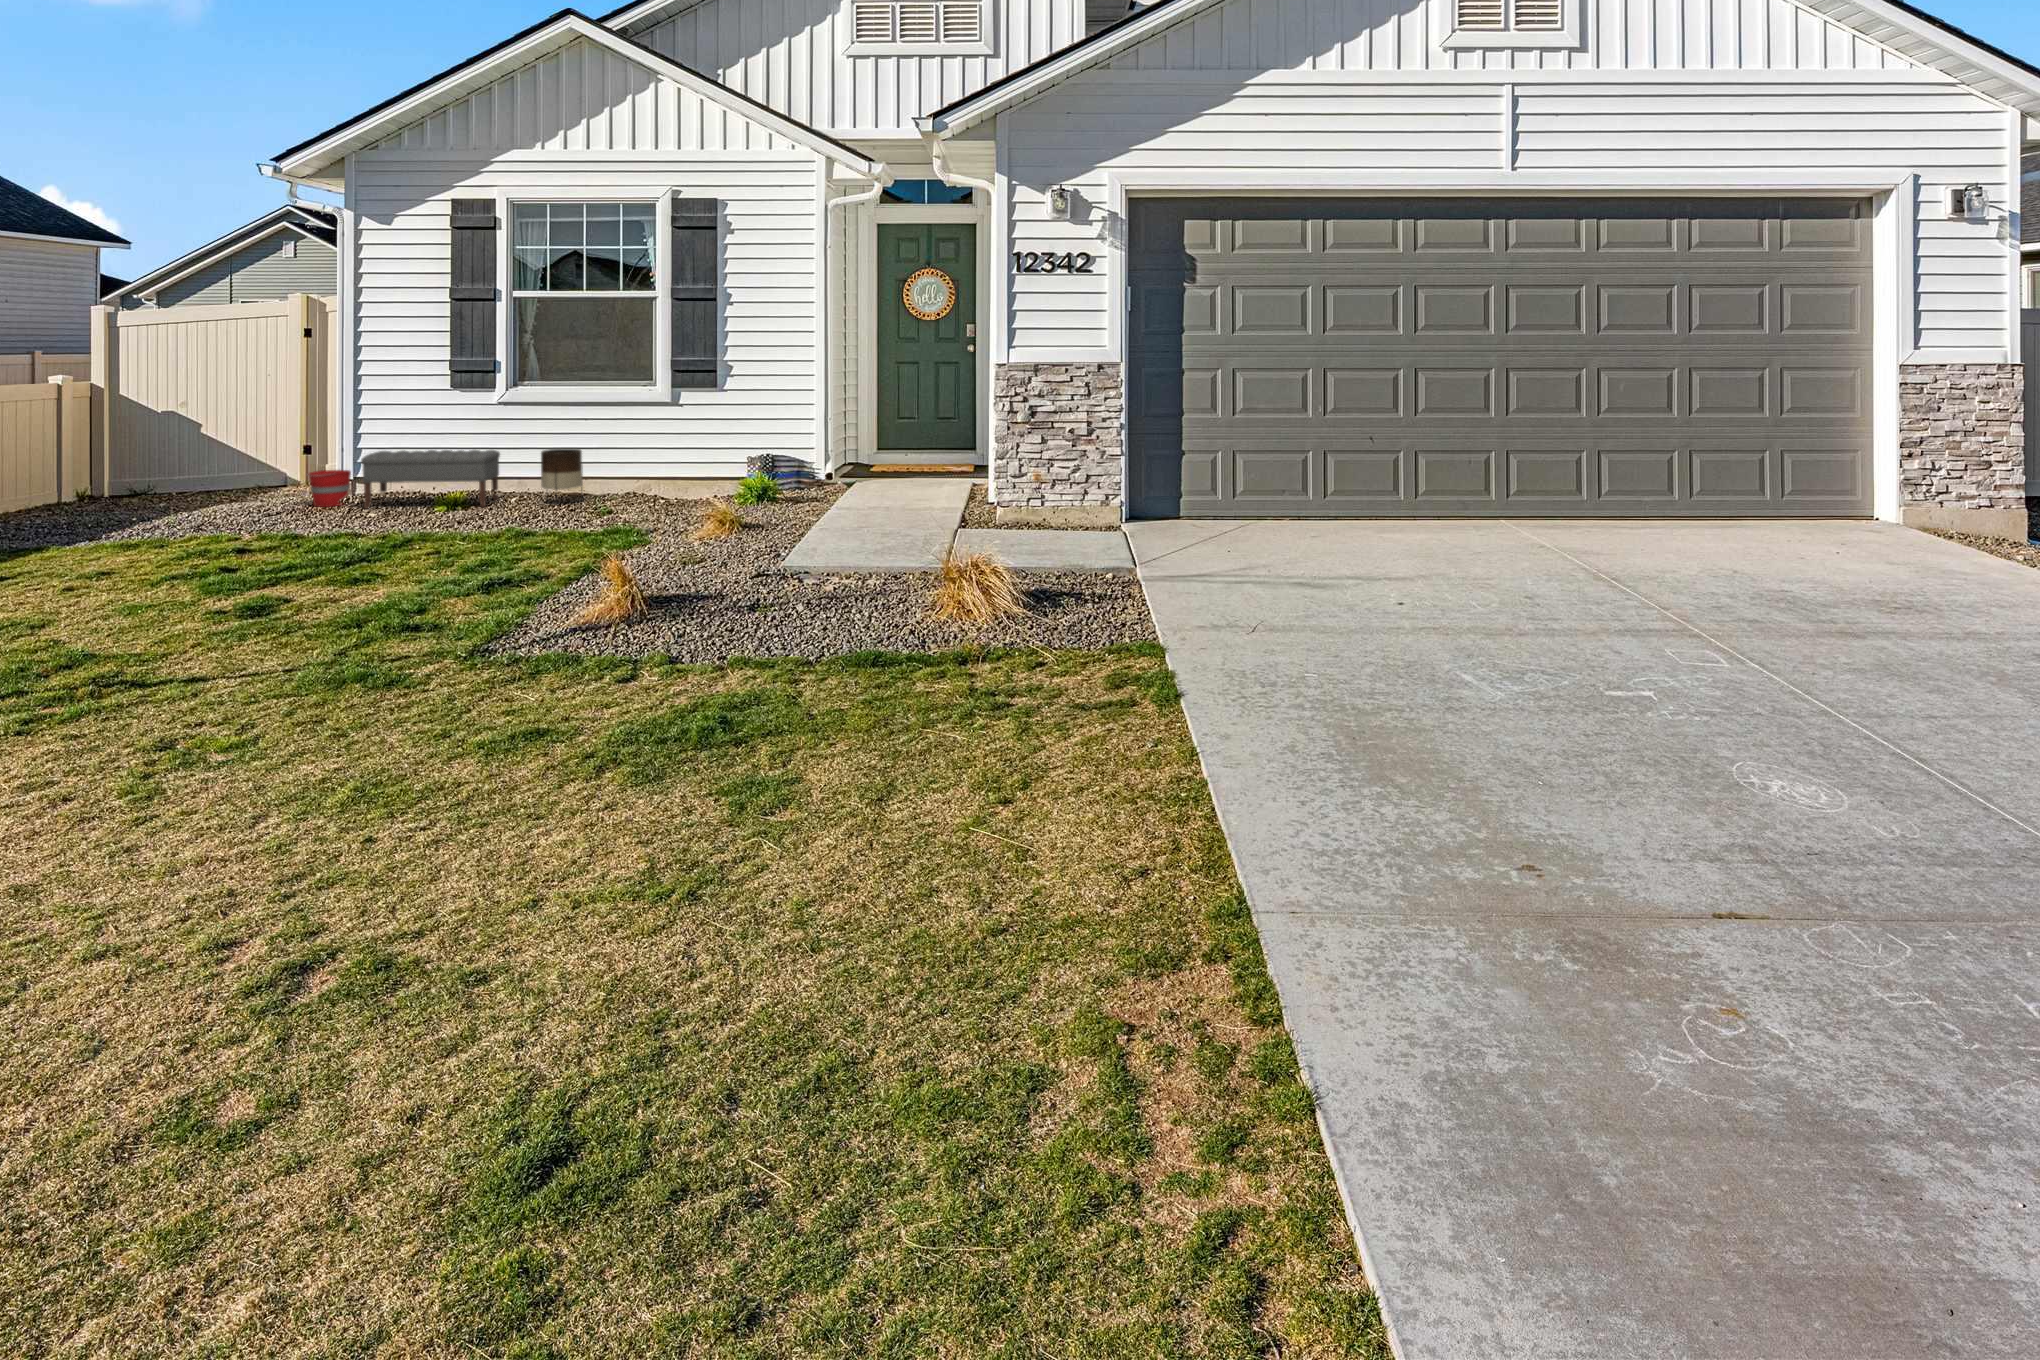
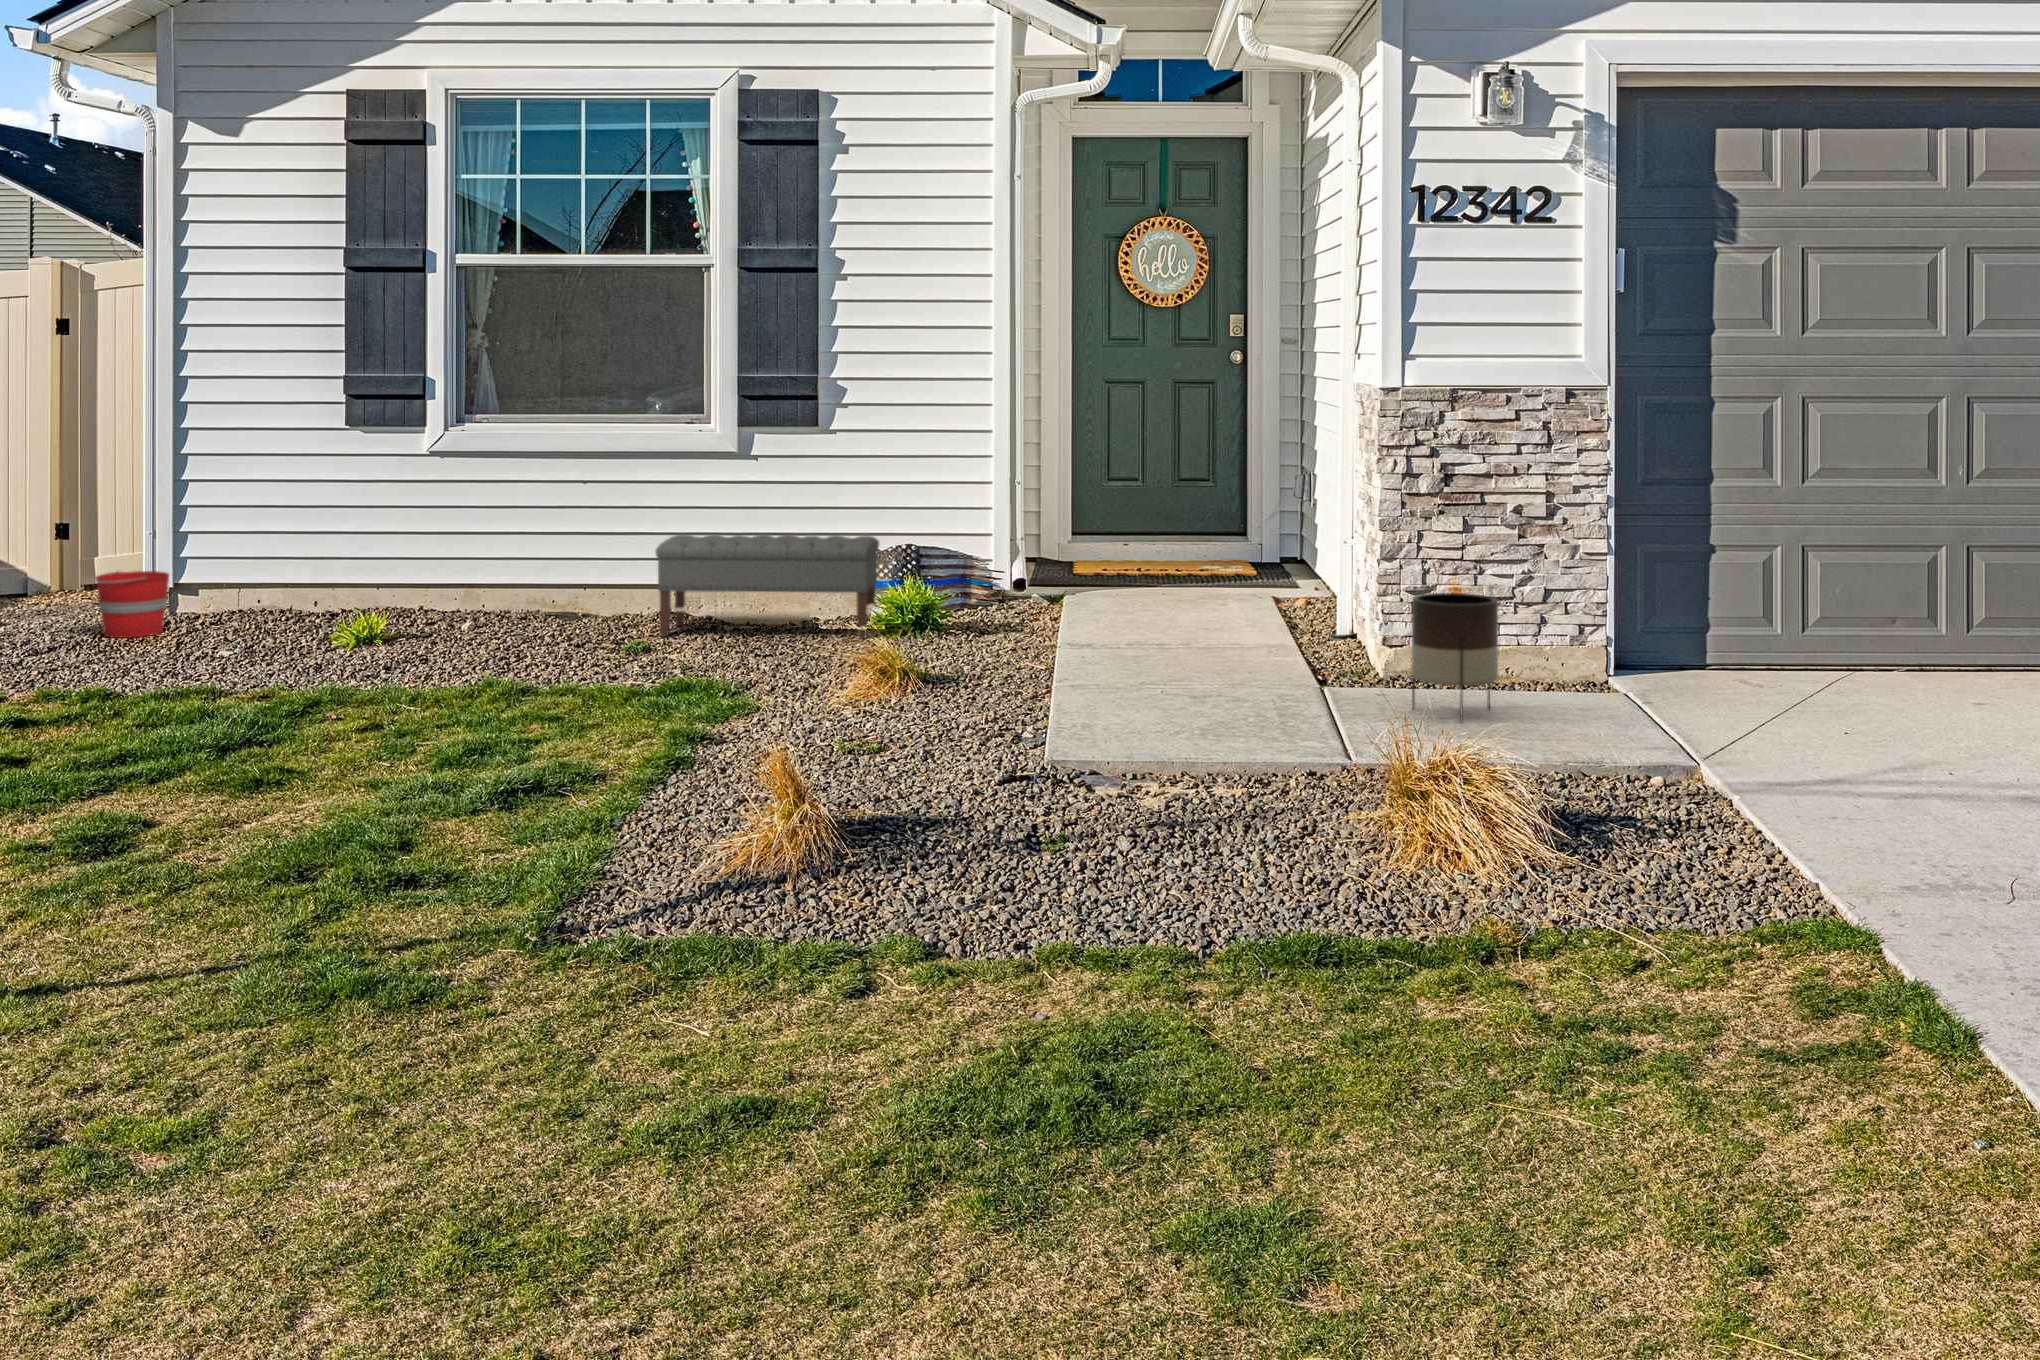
planter: present [541,449,583,491] -> present [1411,593,1498,721]
bench: present [361,450,500,509] -> present [656,534,879,639]

